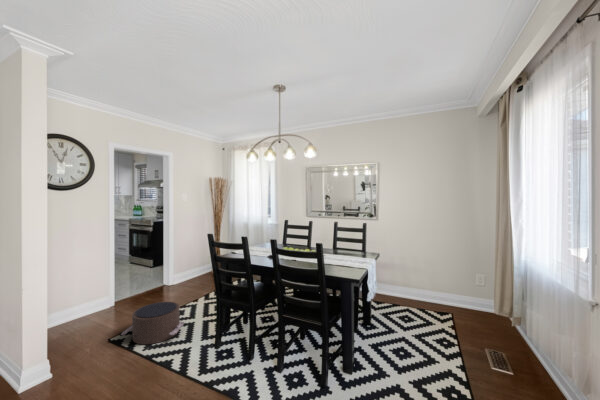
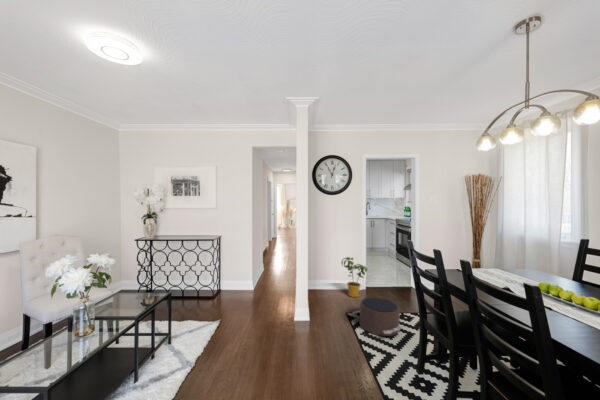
house plant: none [81,271,124,321] -> present [341,257,368,297]

